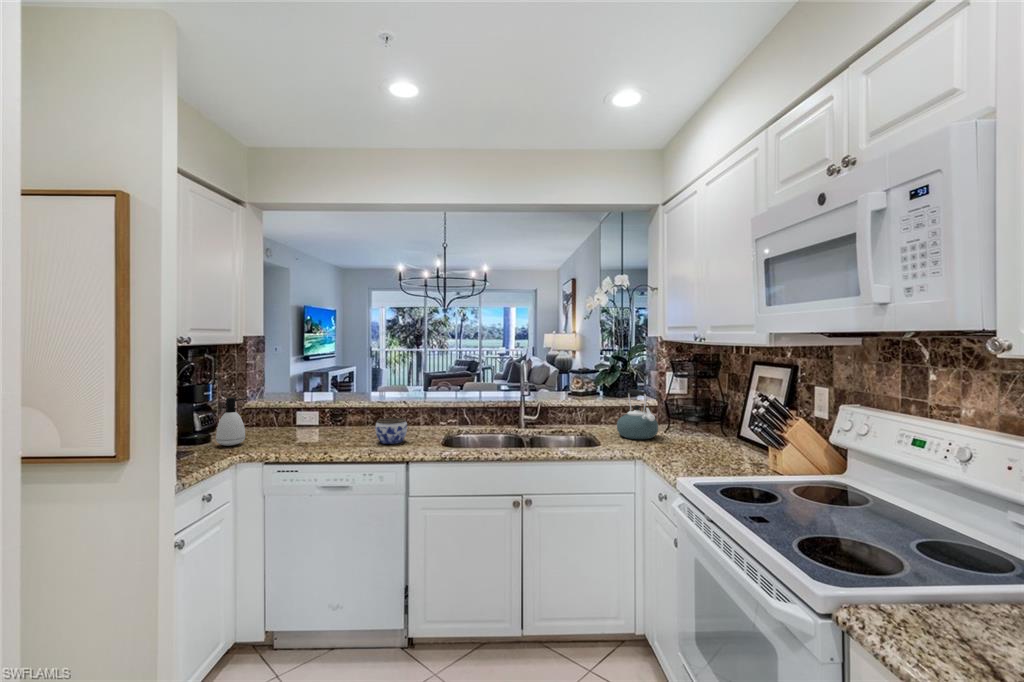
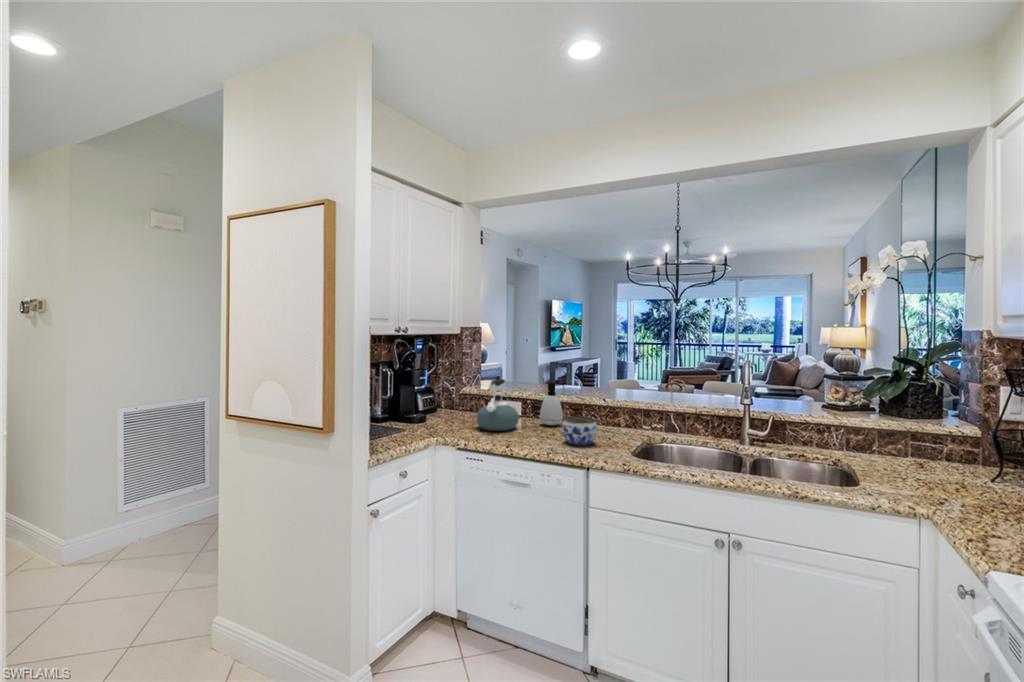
kettle: present [617,389,658,439] -> present [477,379,519,431]
soap dispenser: present [216,397,246,446] -> present [540,382,563,425]

